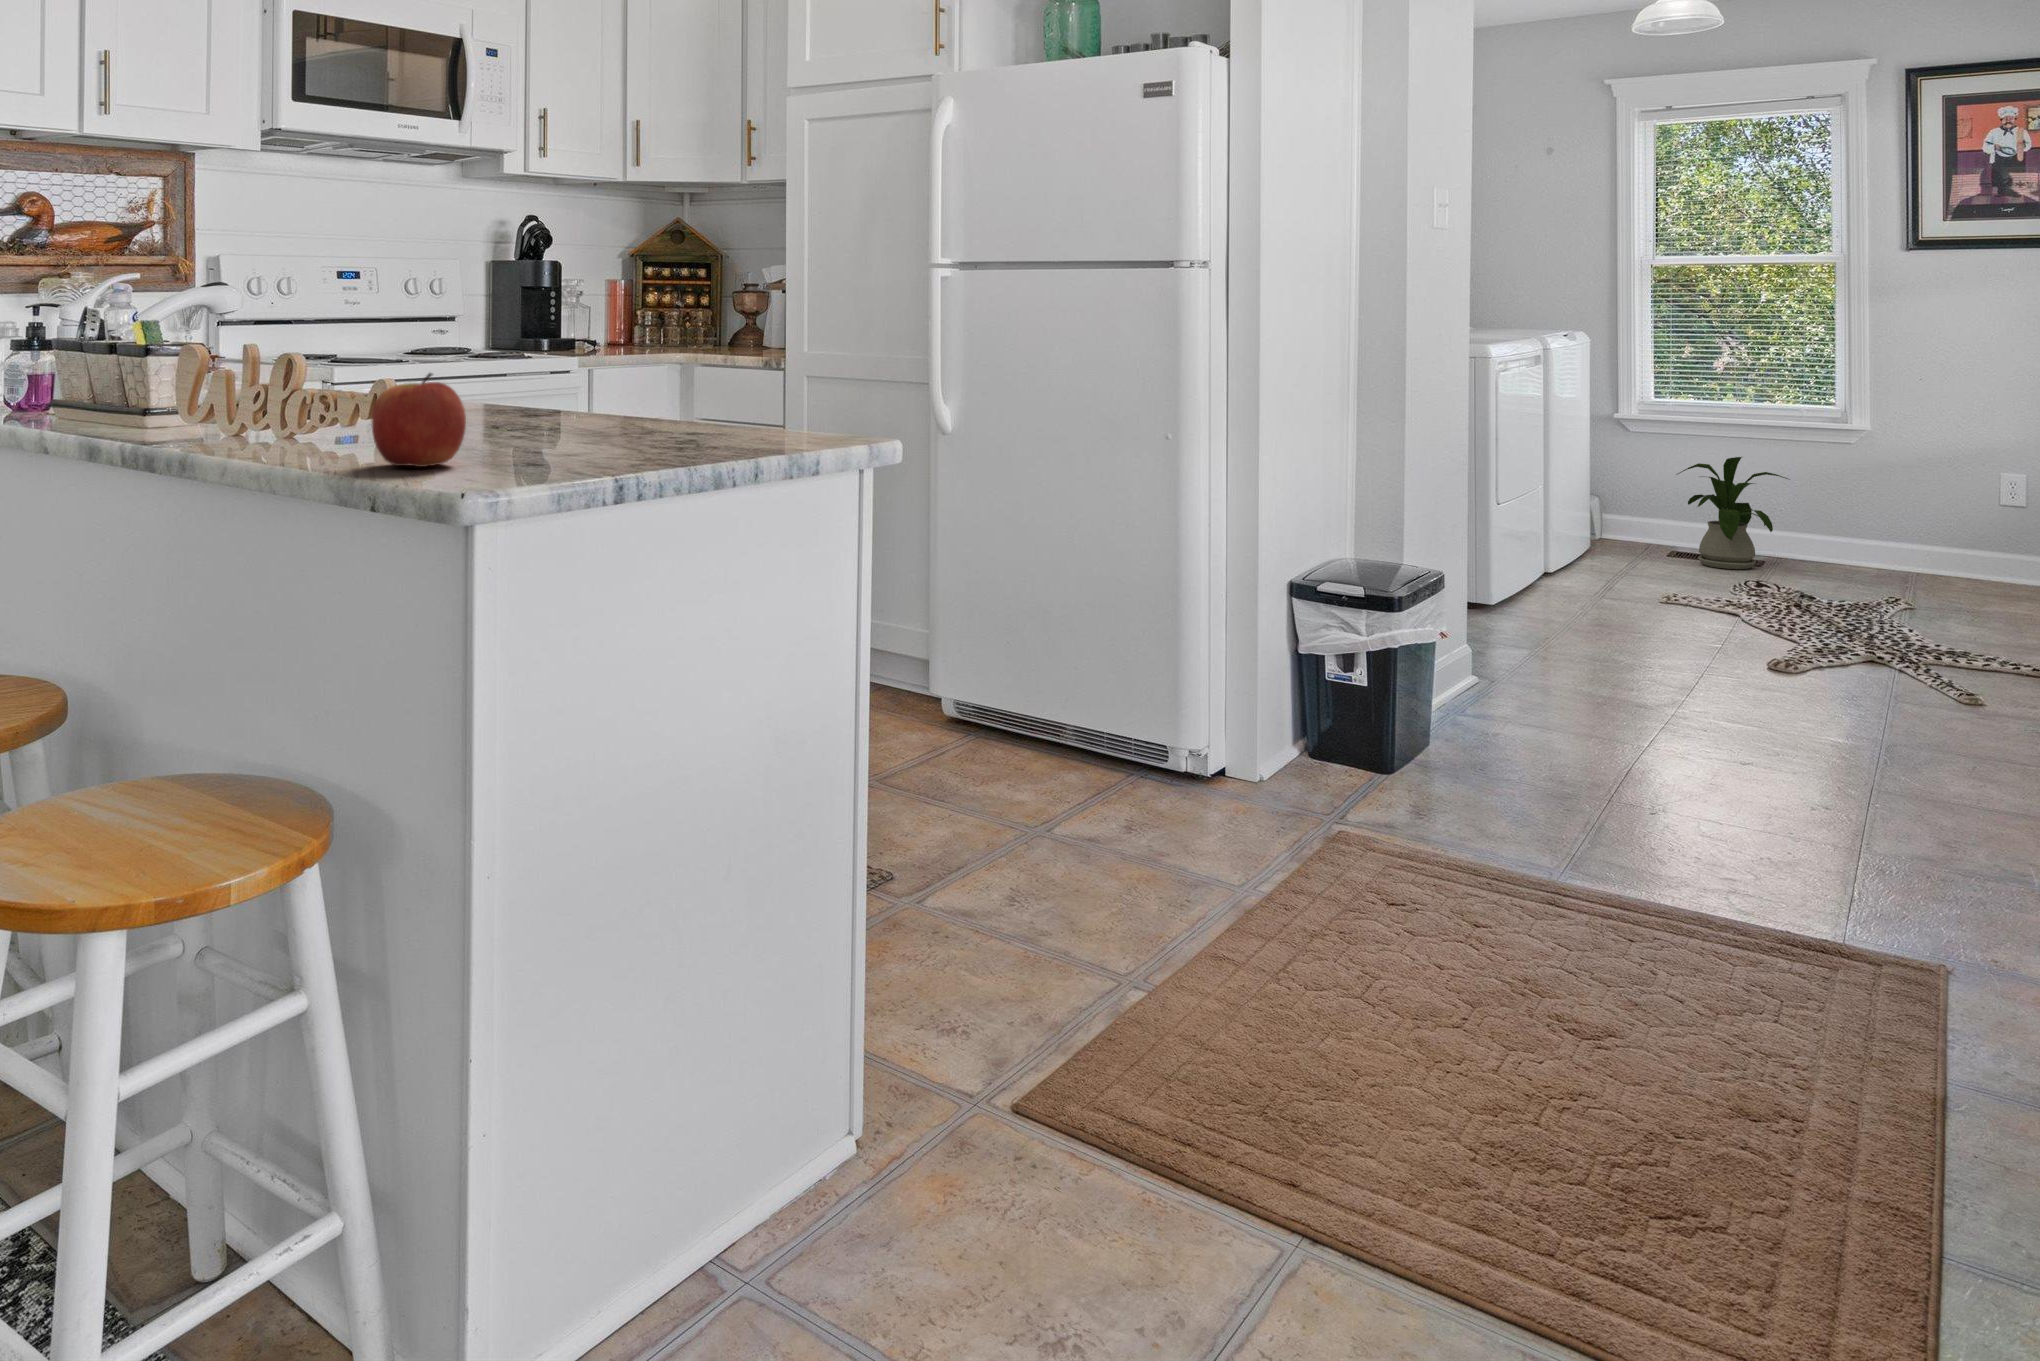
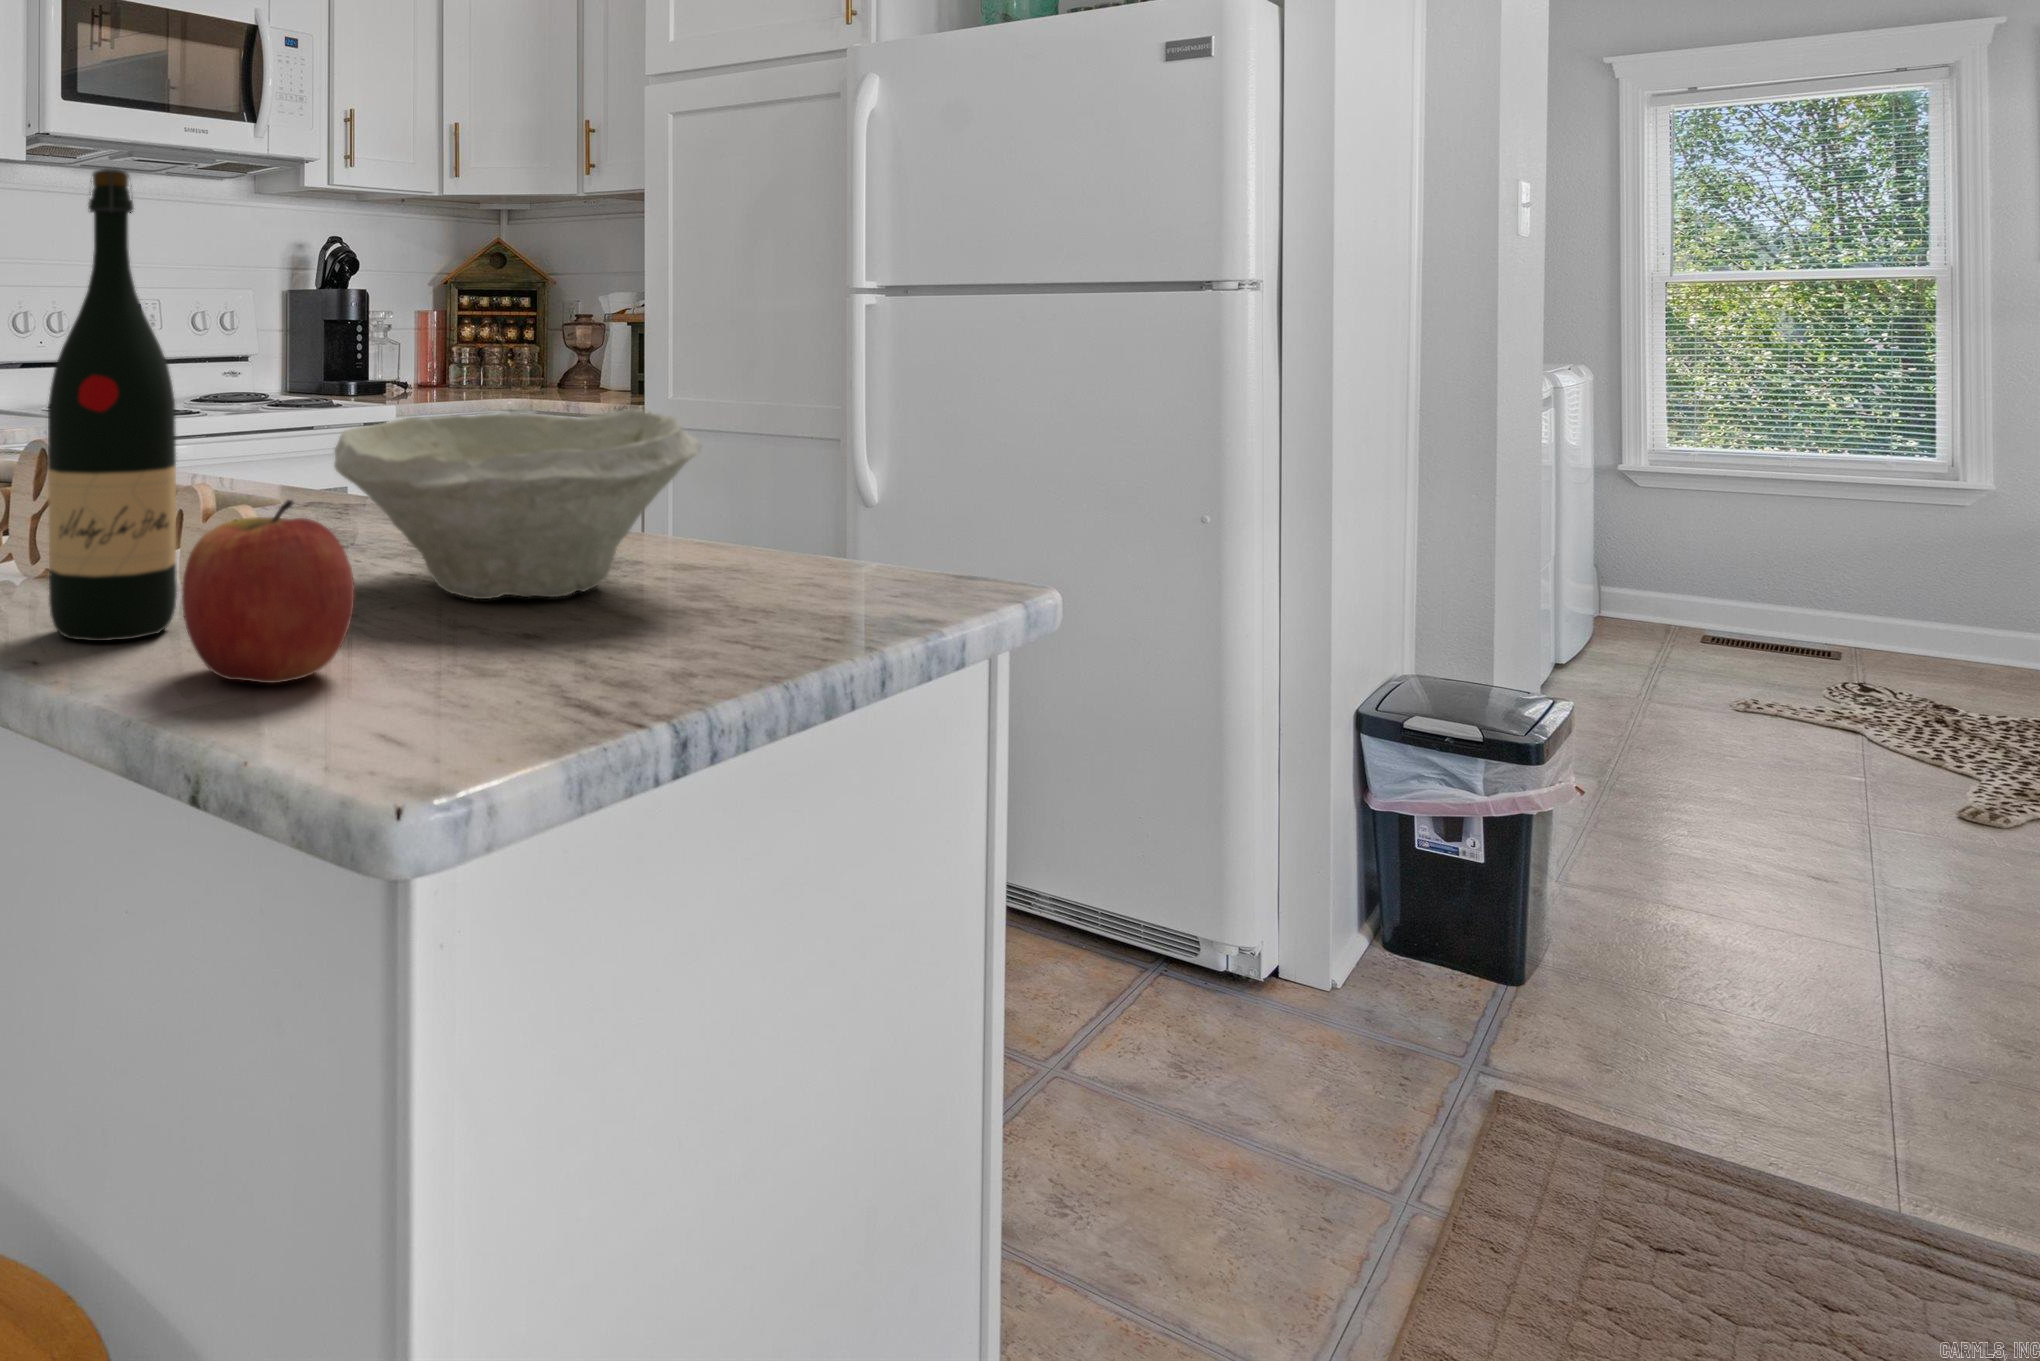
wine bottle: none [296,191,371,456] -> present [48,168,177,641]
bowl: none [469,335,689,441] -> present [334,408,702,599]
house plant: present [1676,457,1790,569] -> none [1721,522,1893,664]

